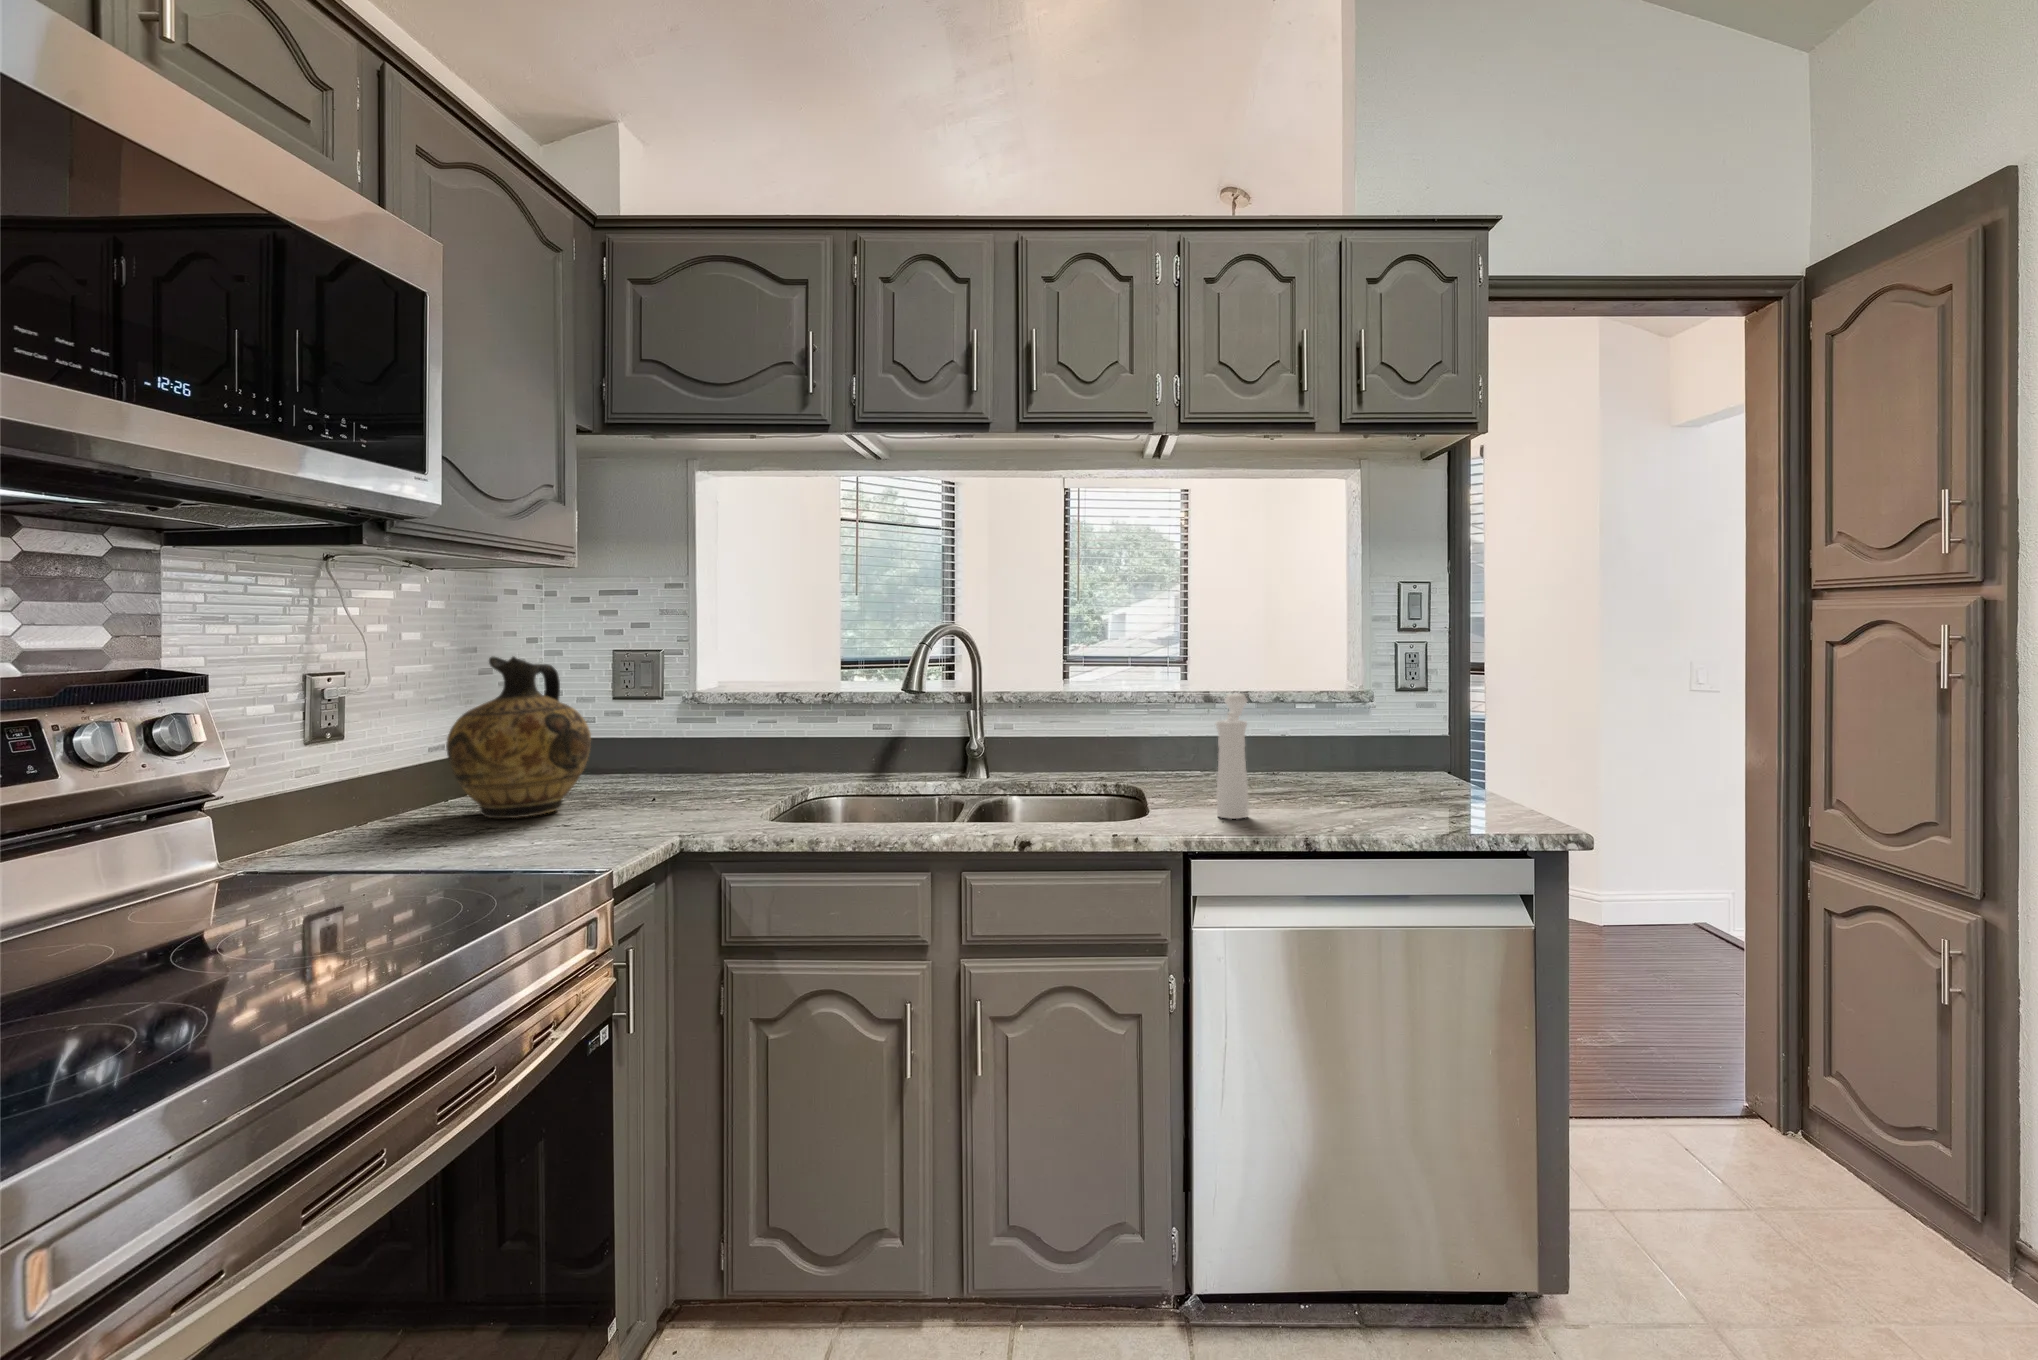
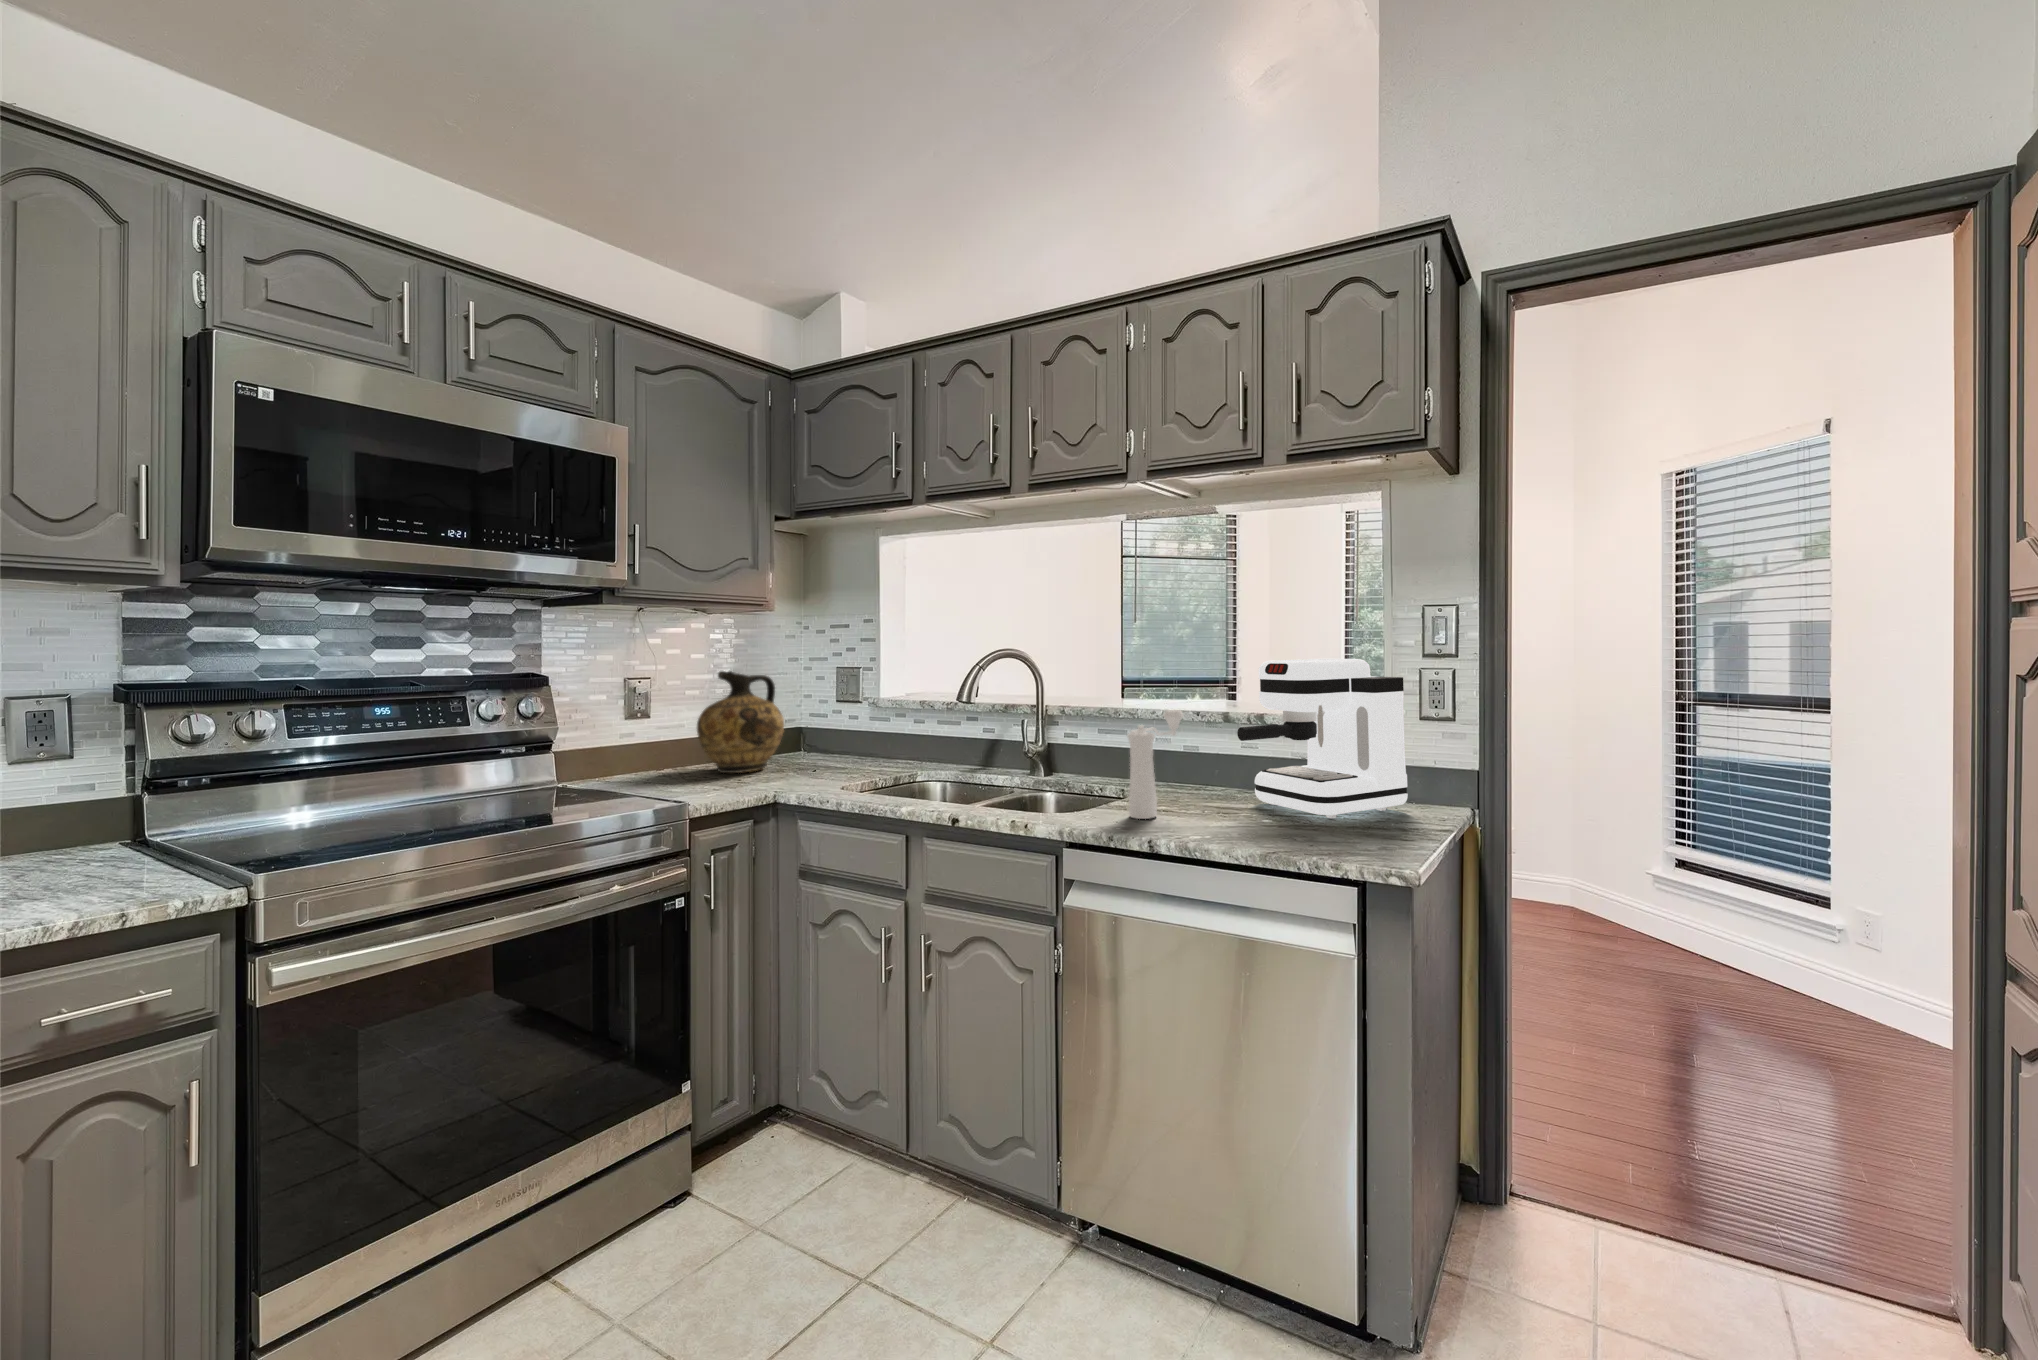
coffee maker: none [1293,637,1439,801] -> present [1237,659,1408,818]

